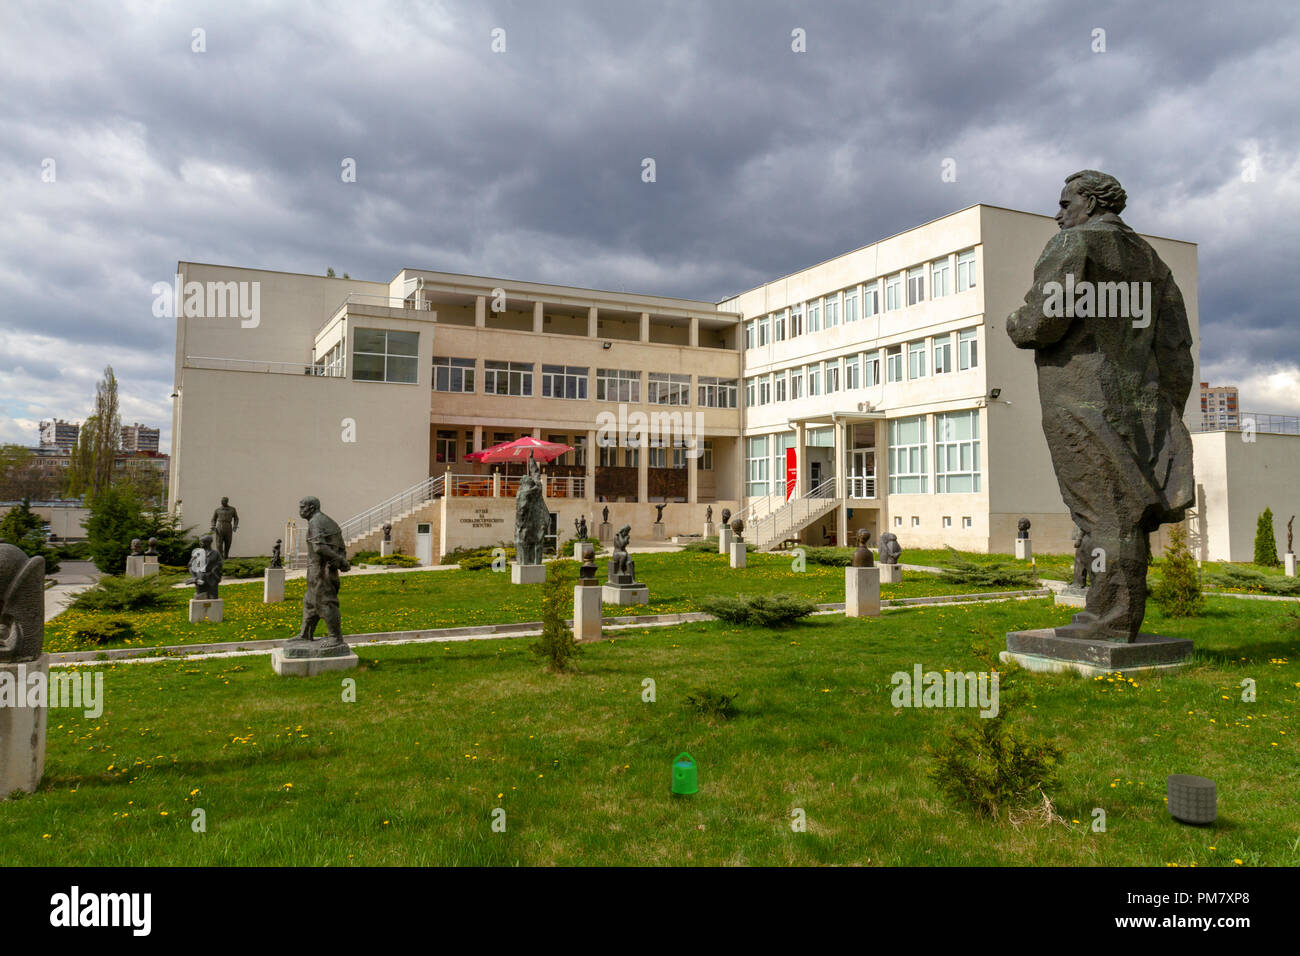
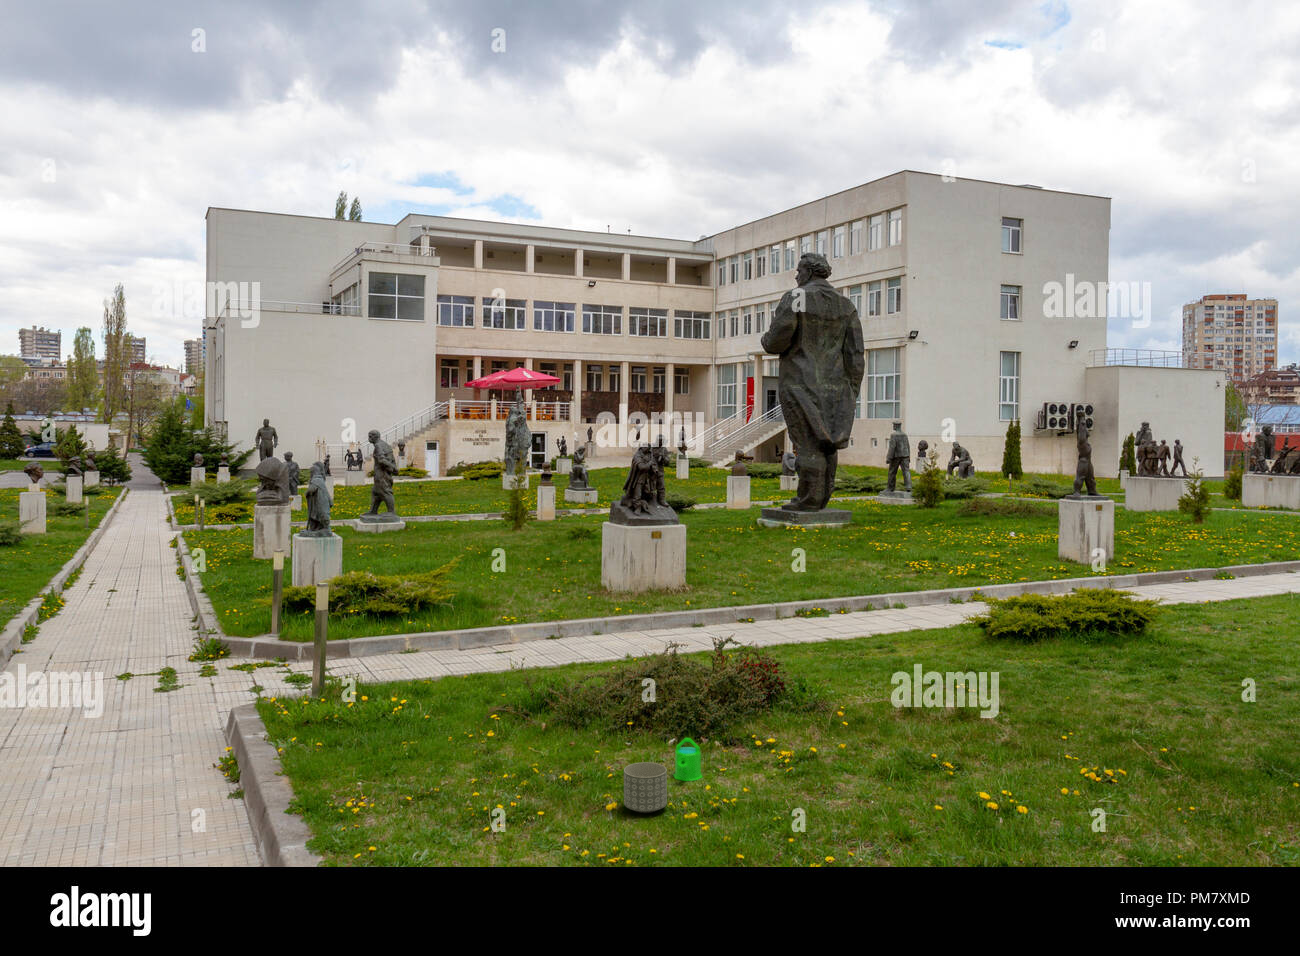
planter: present [1167,774,1217,824] -> present [624,762,667,813]

